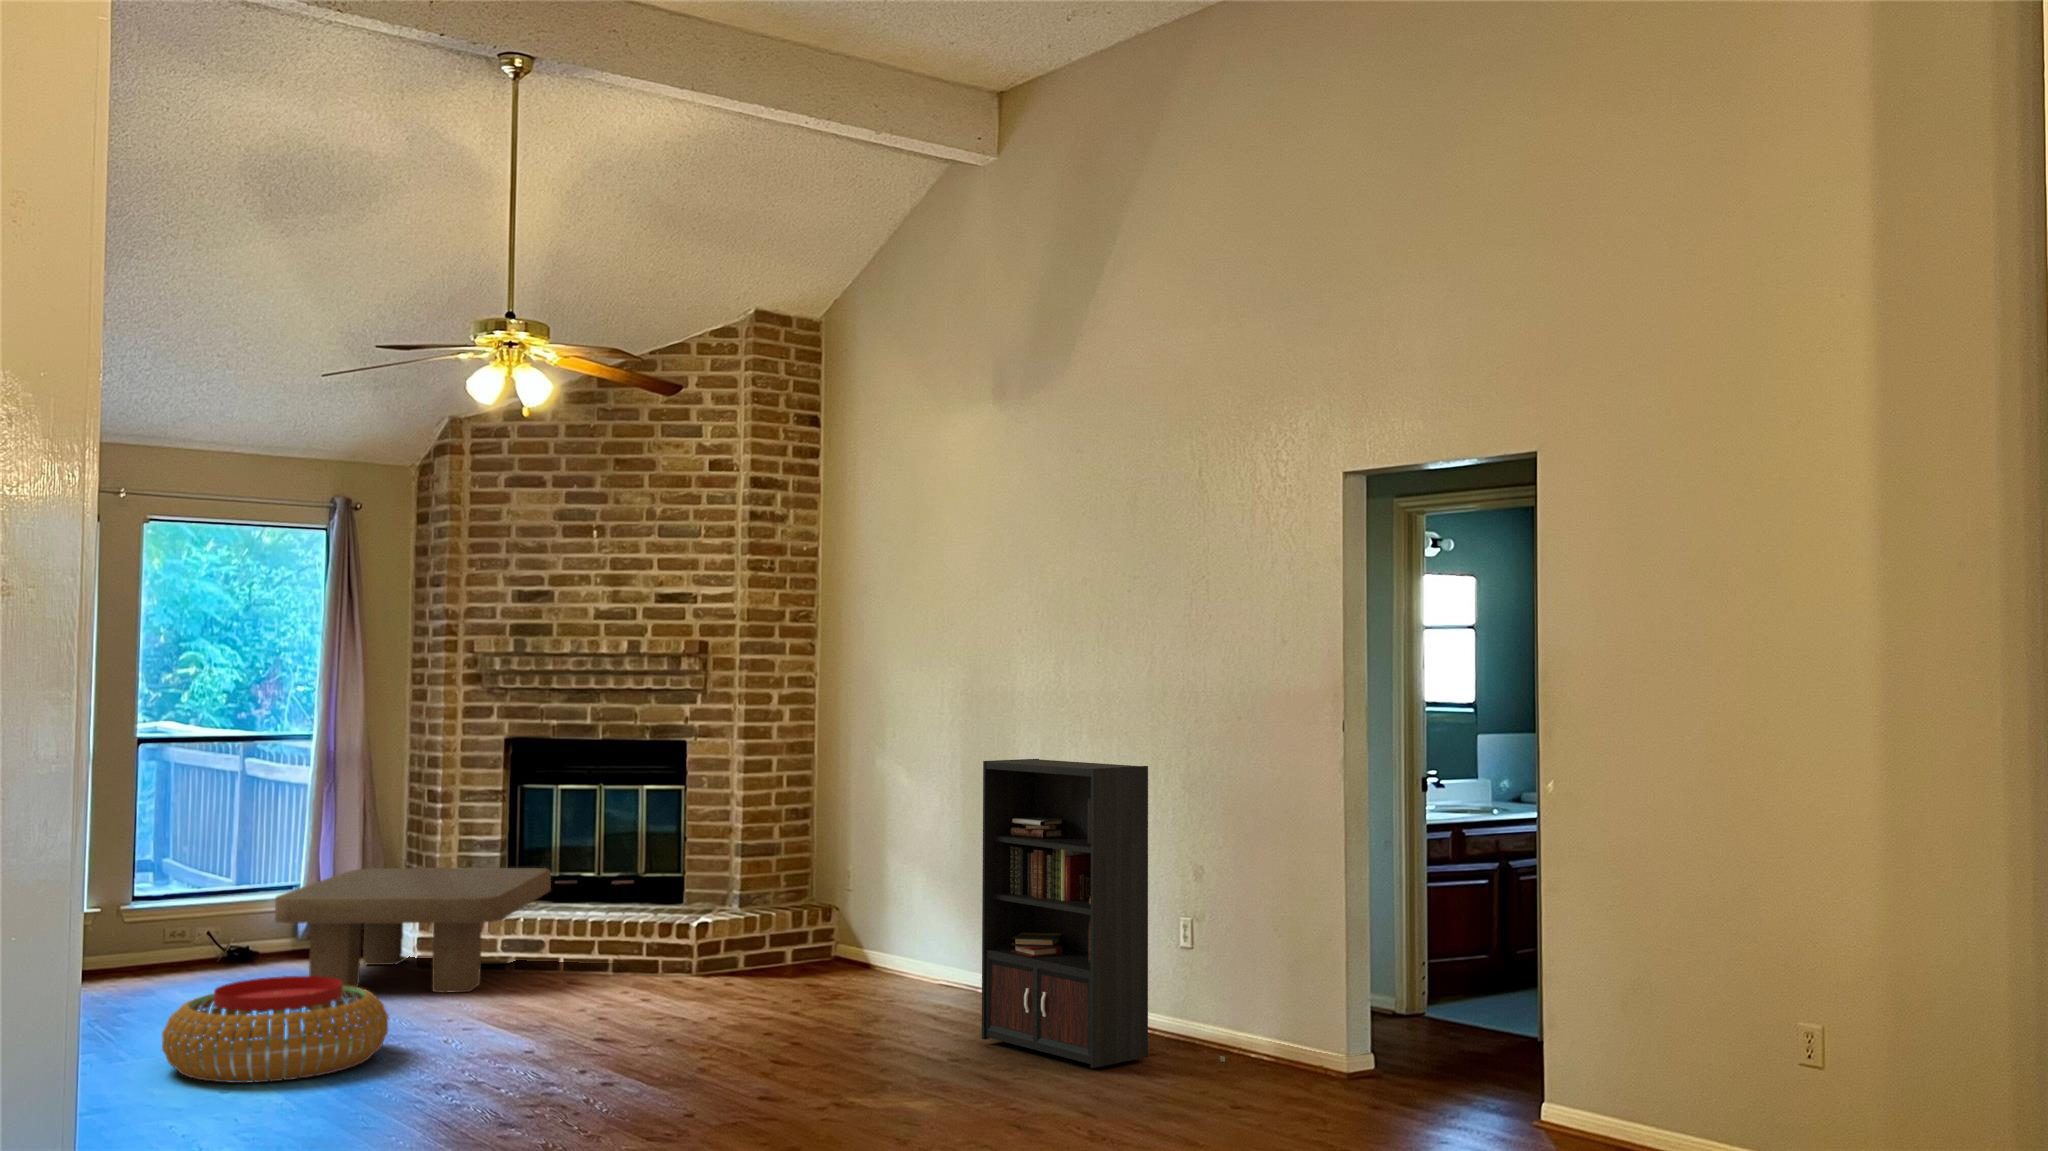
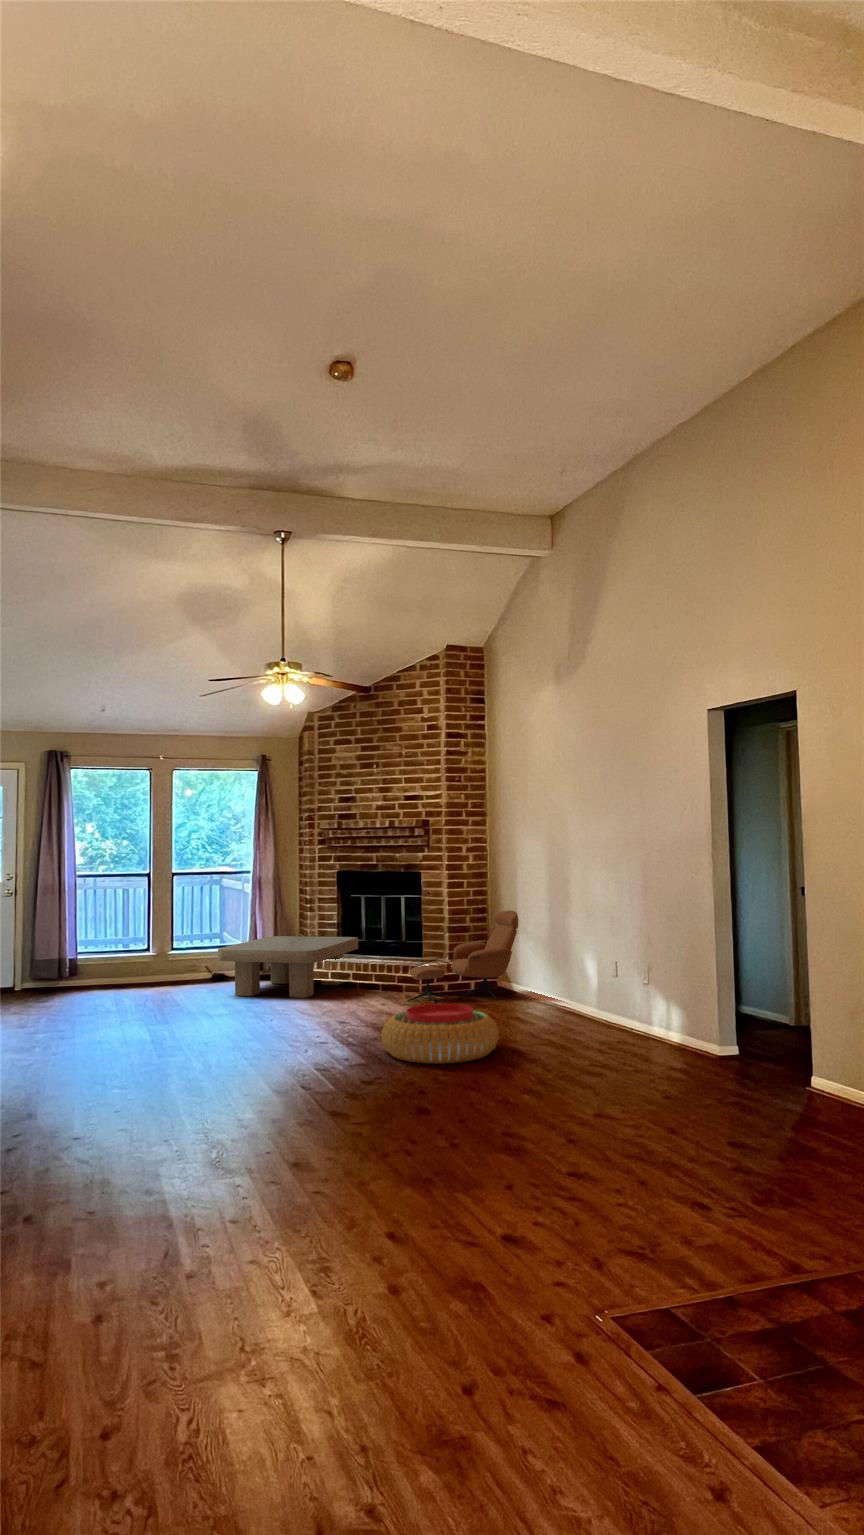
bookcase: present [982,759,1225,1068] -> none [529,878,659,1049]
lounge chair: none [685,815,891,994] -> present [407,910,518,1003]
pouf: present [162,976,388,1083] -> present [382,1004,499,1064]

